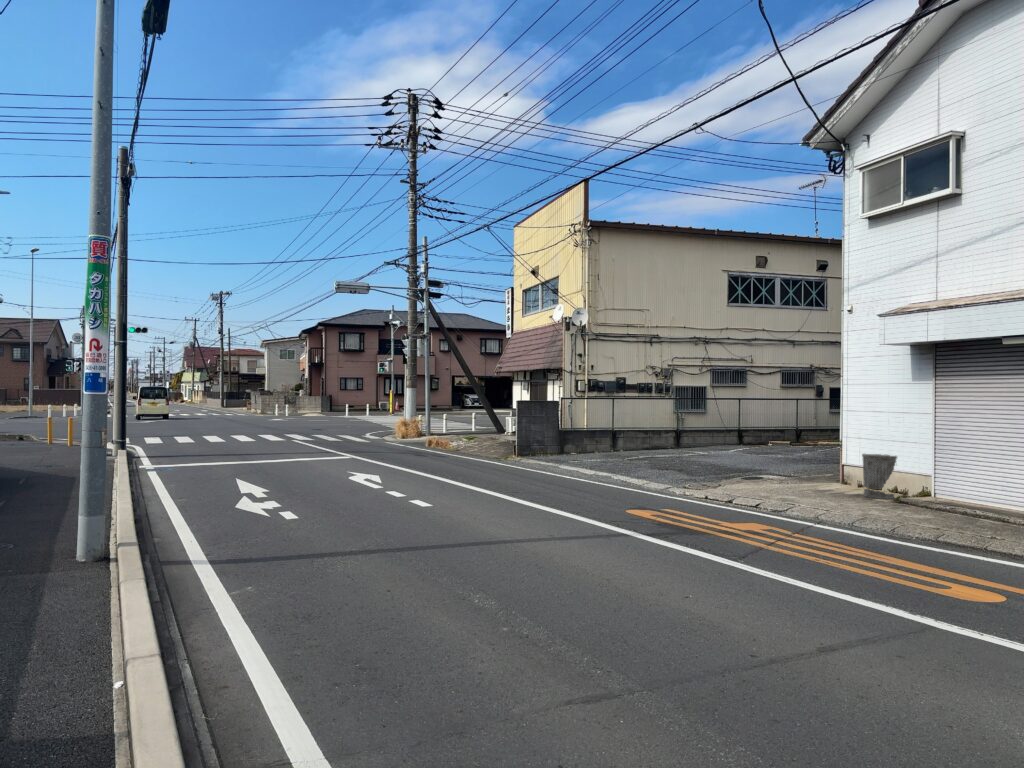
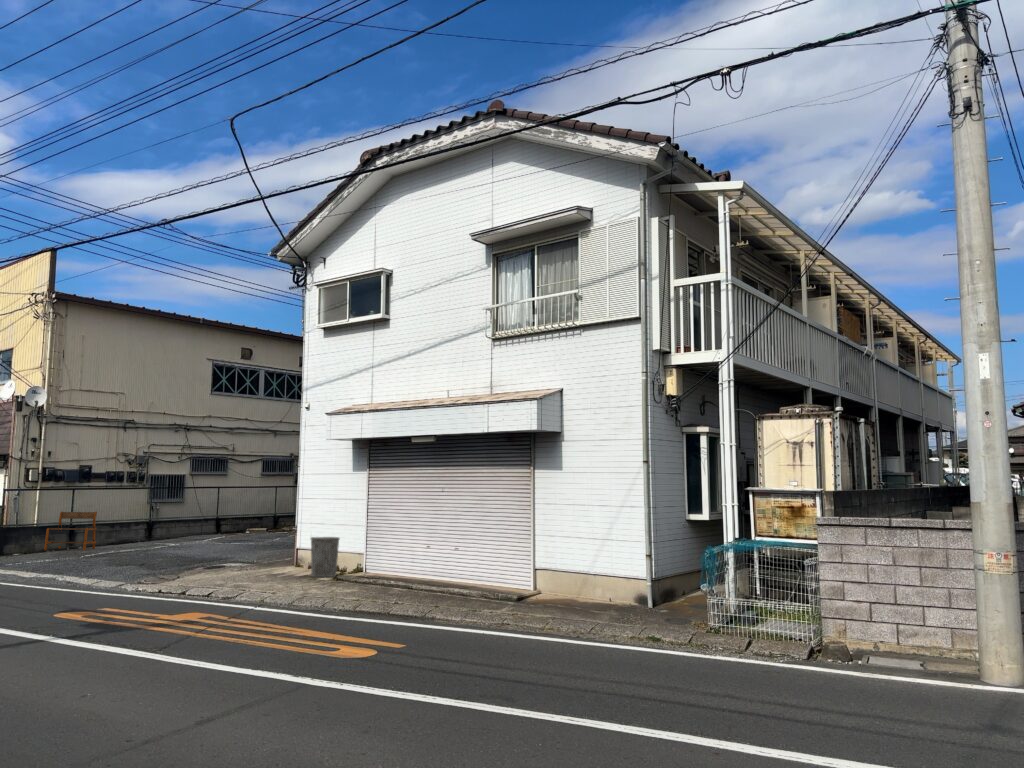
bench: none [593,419,634,454] -> present [44,512,97,550]

